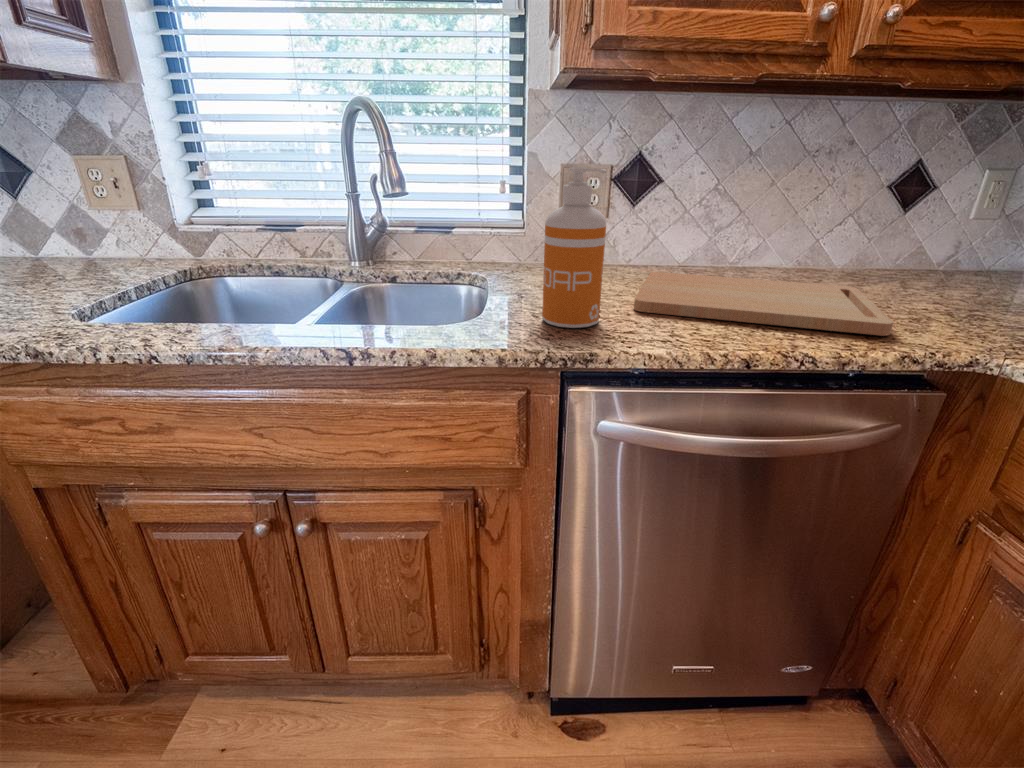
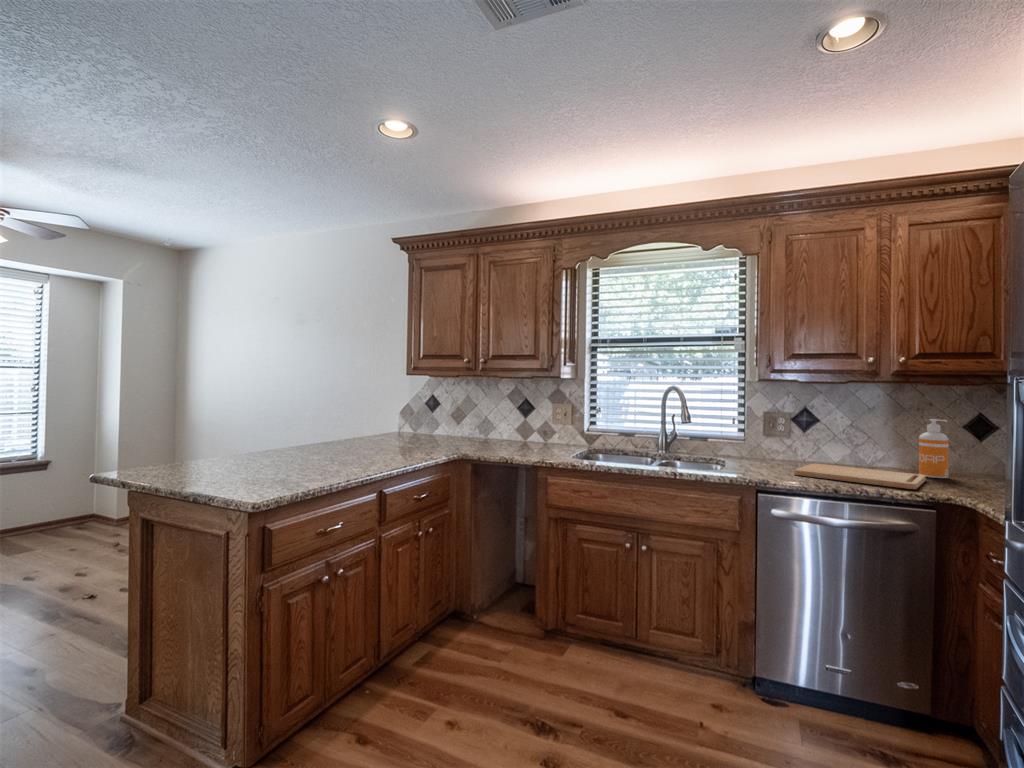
soap dispenser: present [542,167,607,328] -> present [919,419,949,478]

